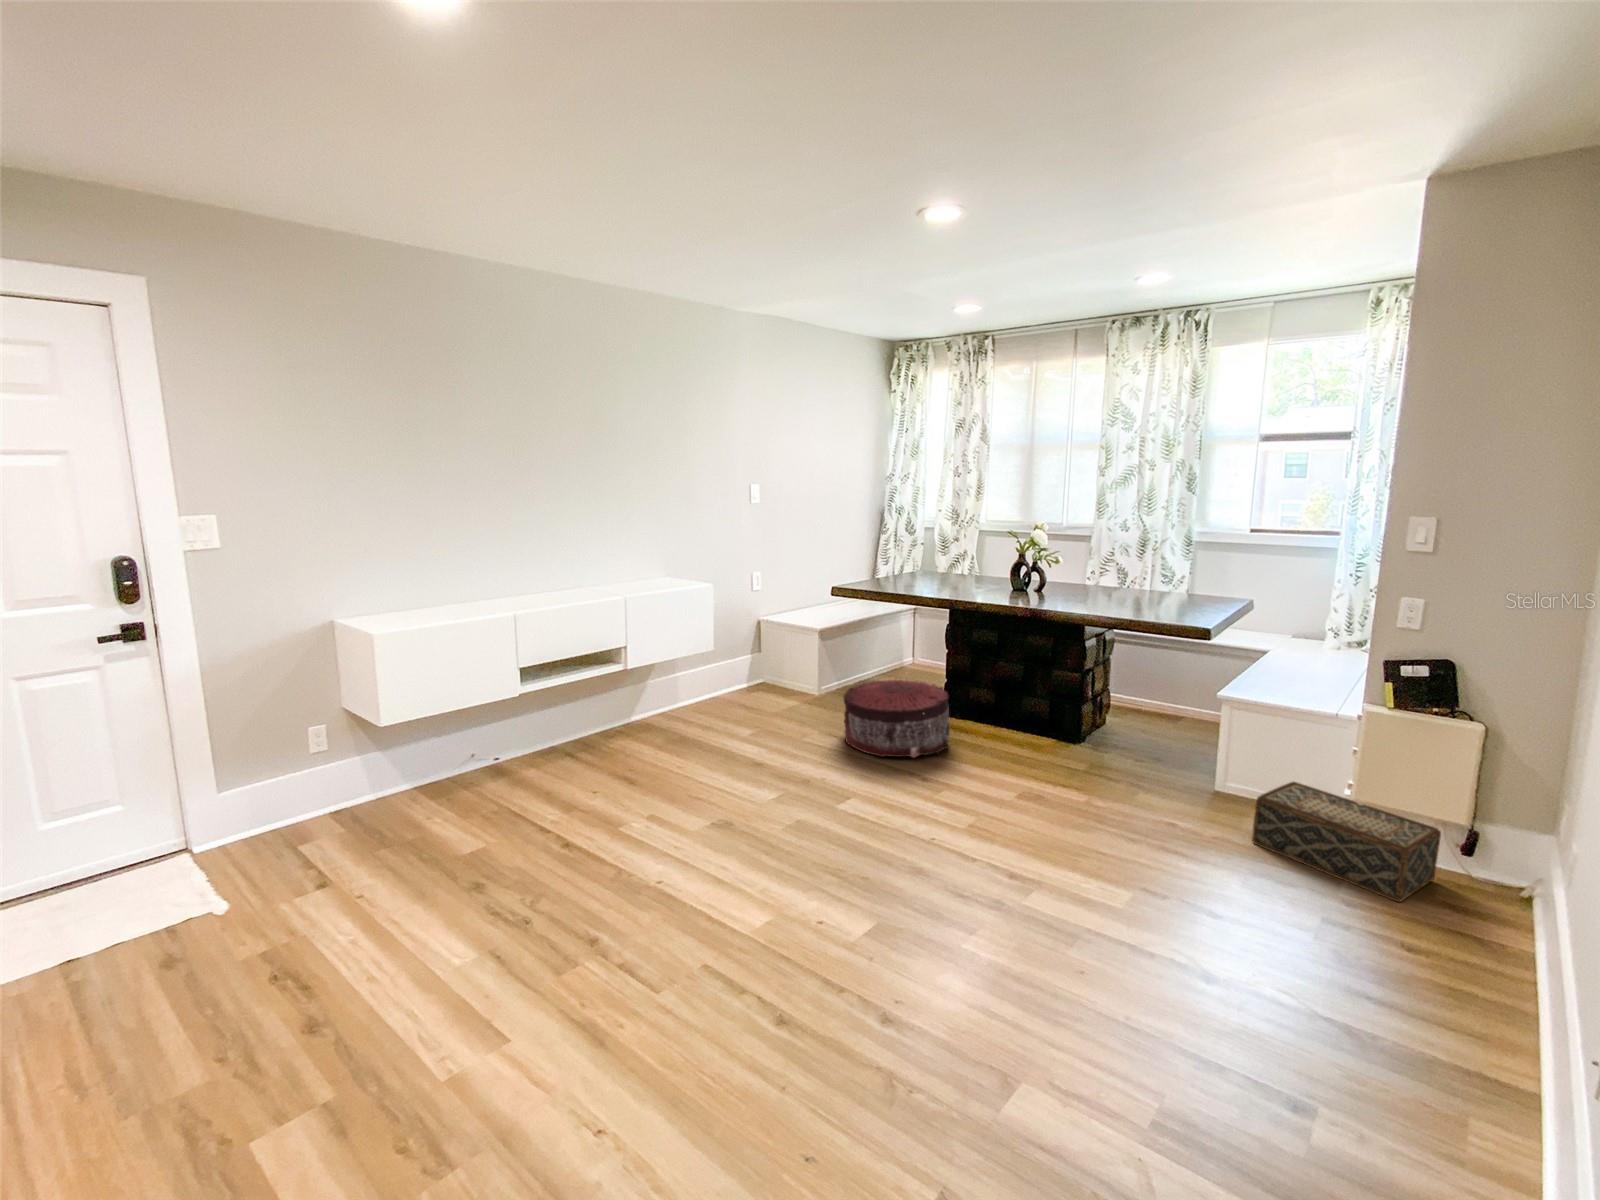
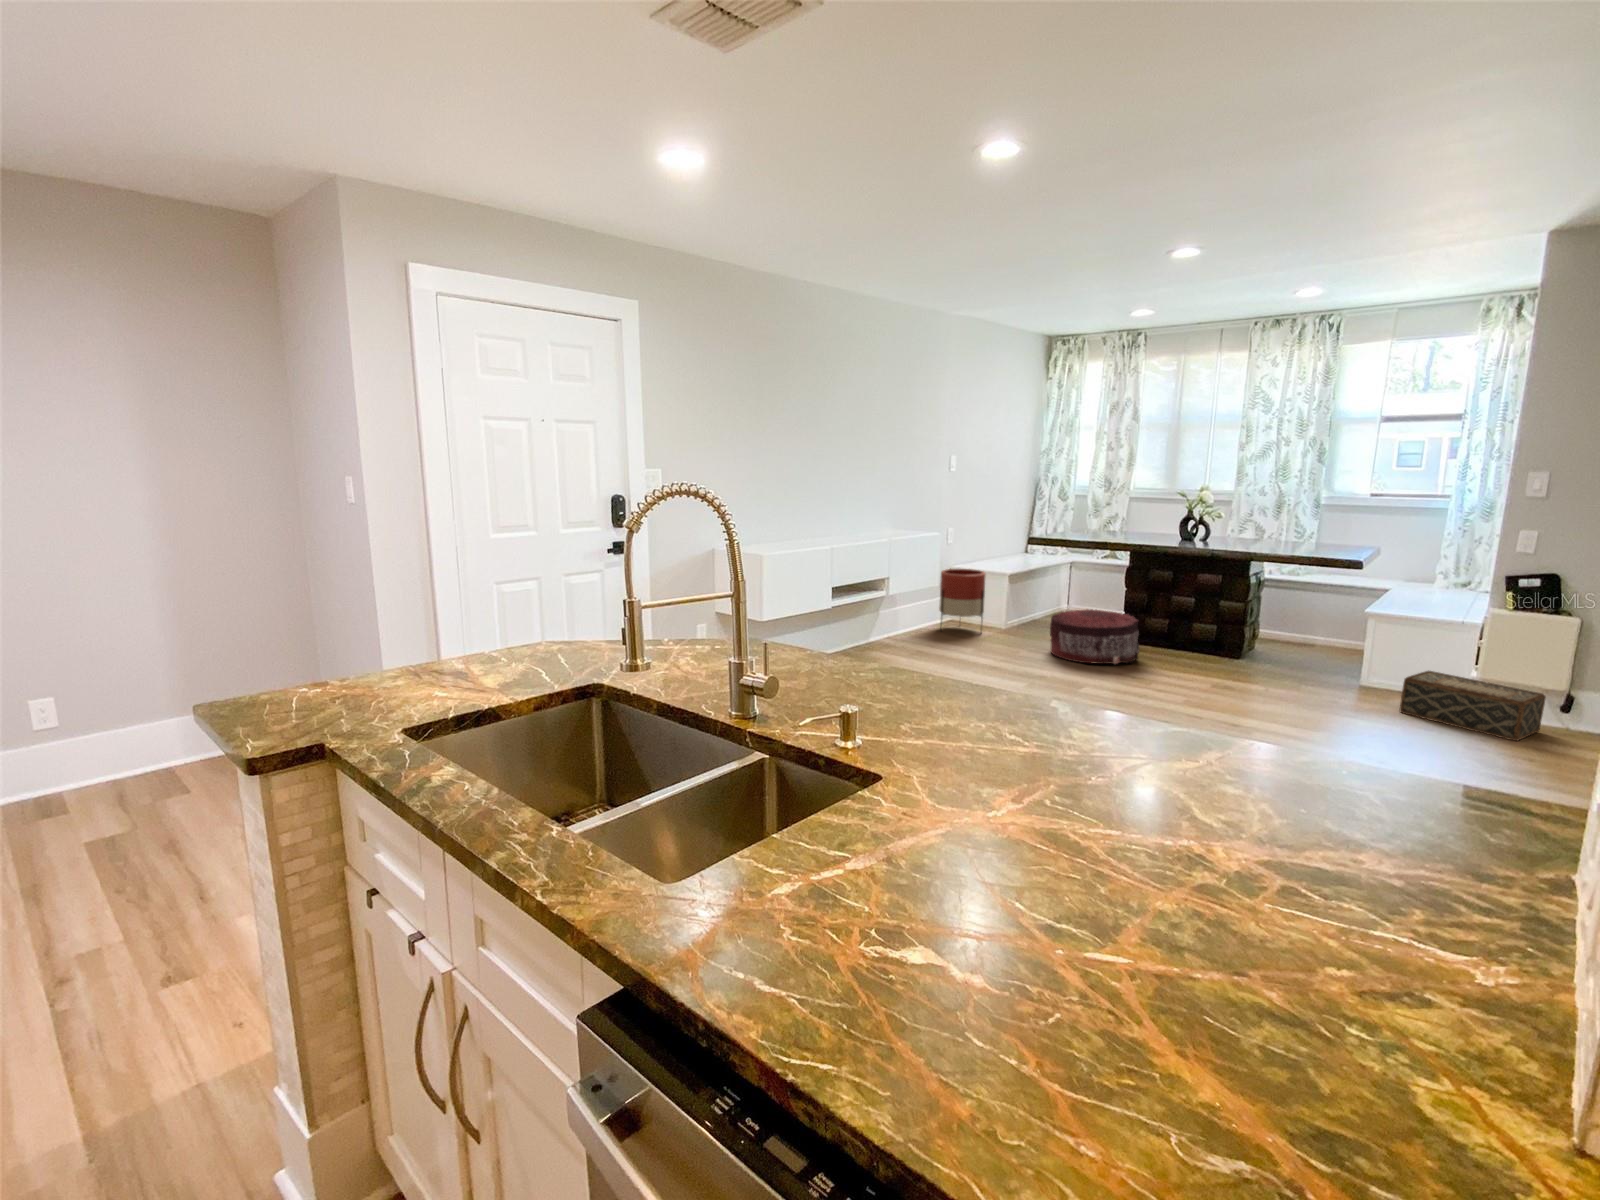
planter: none [732,623,786,705] -> present [939,569,986,621]

